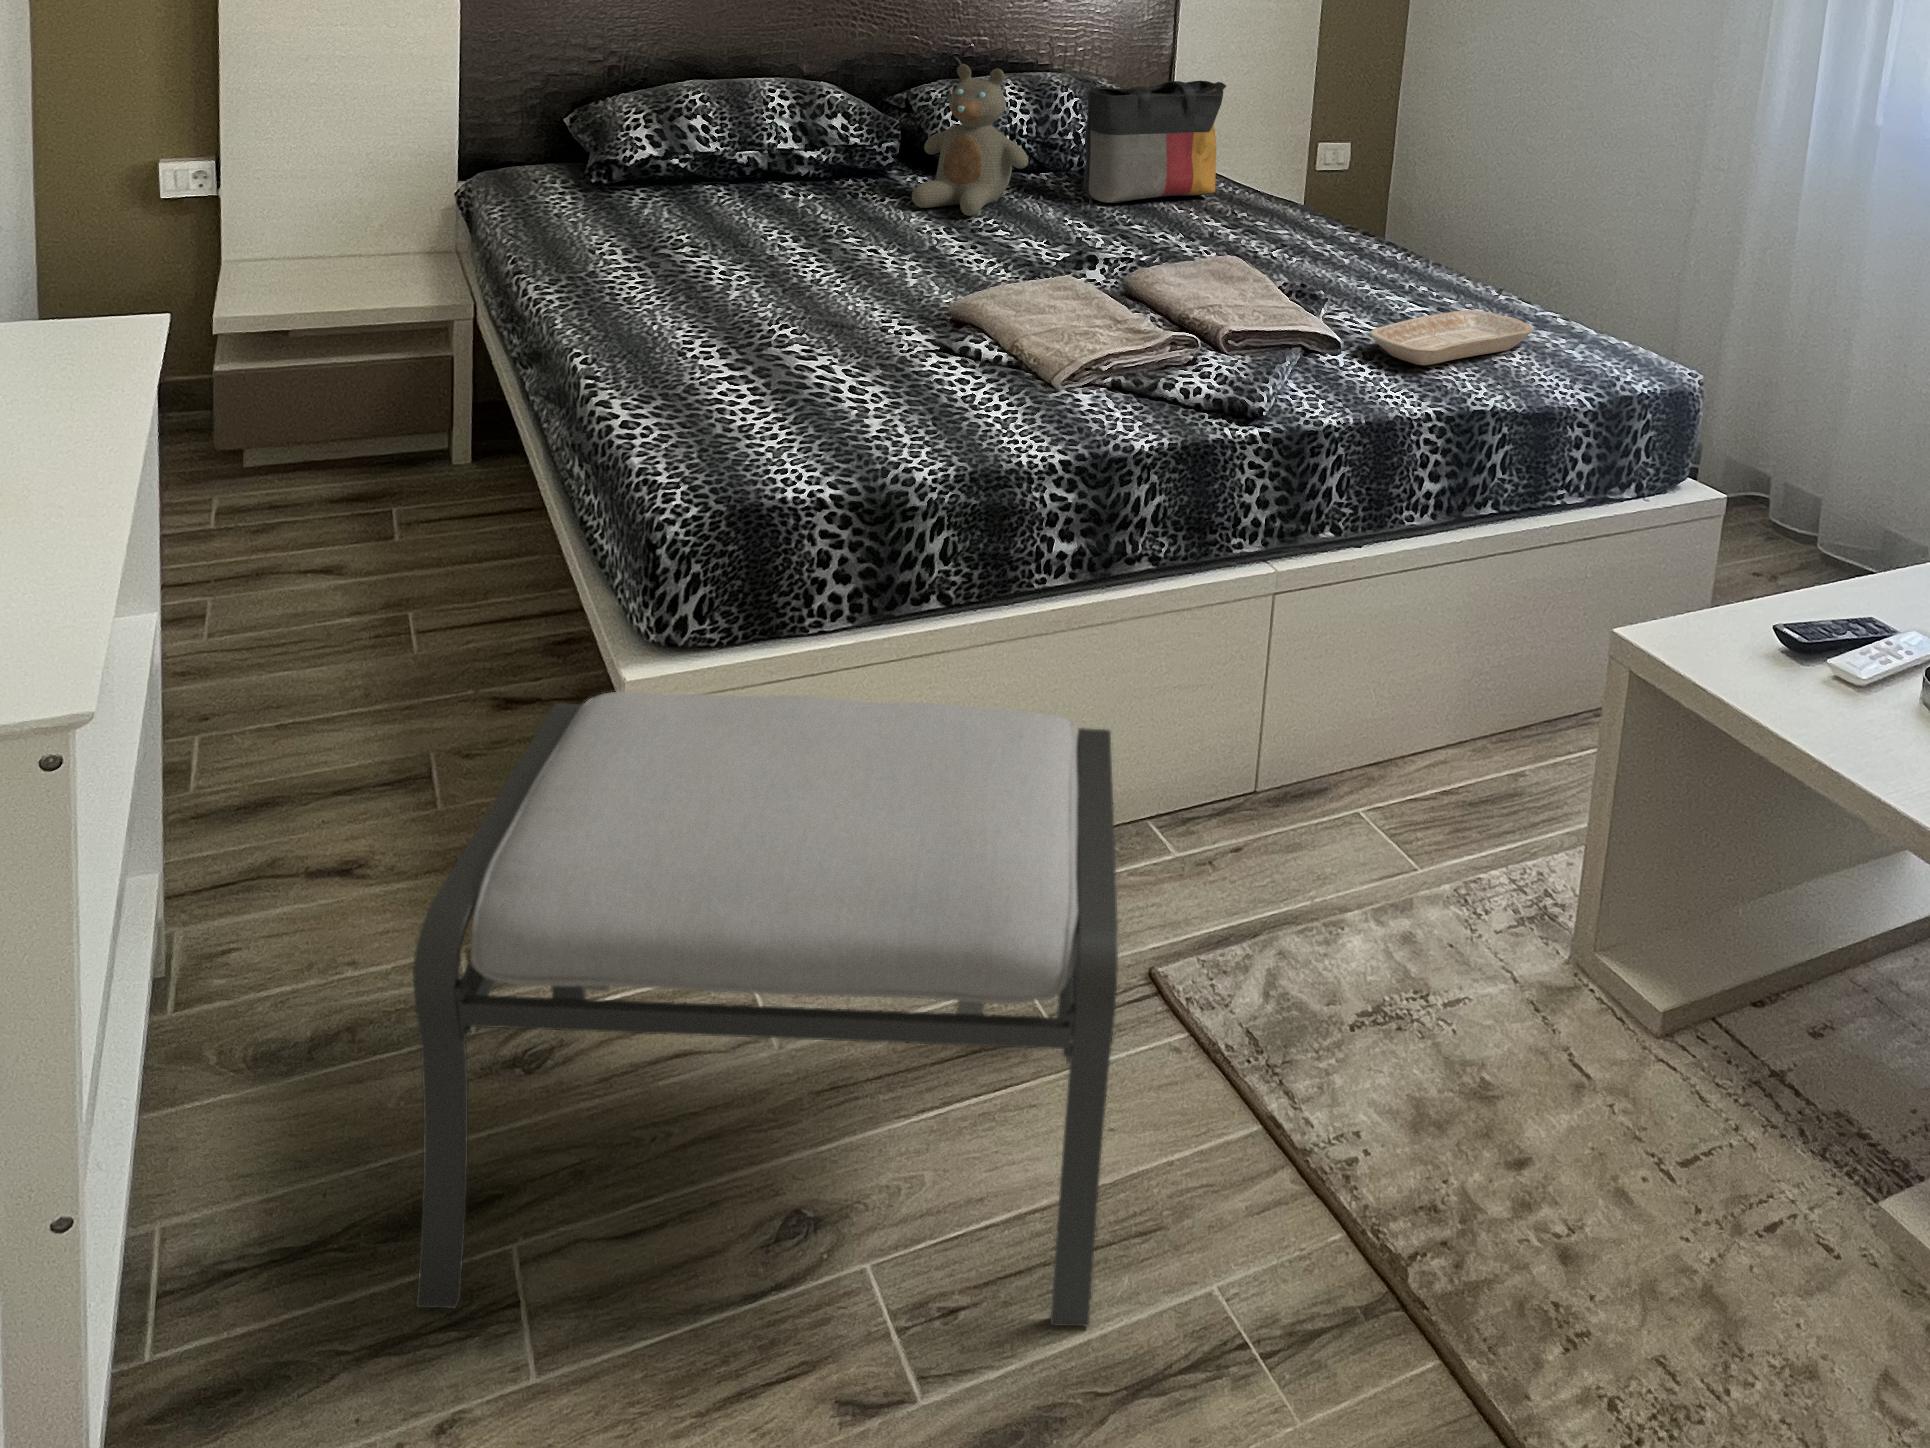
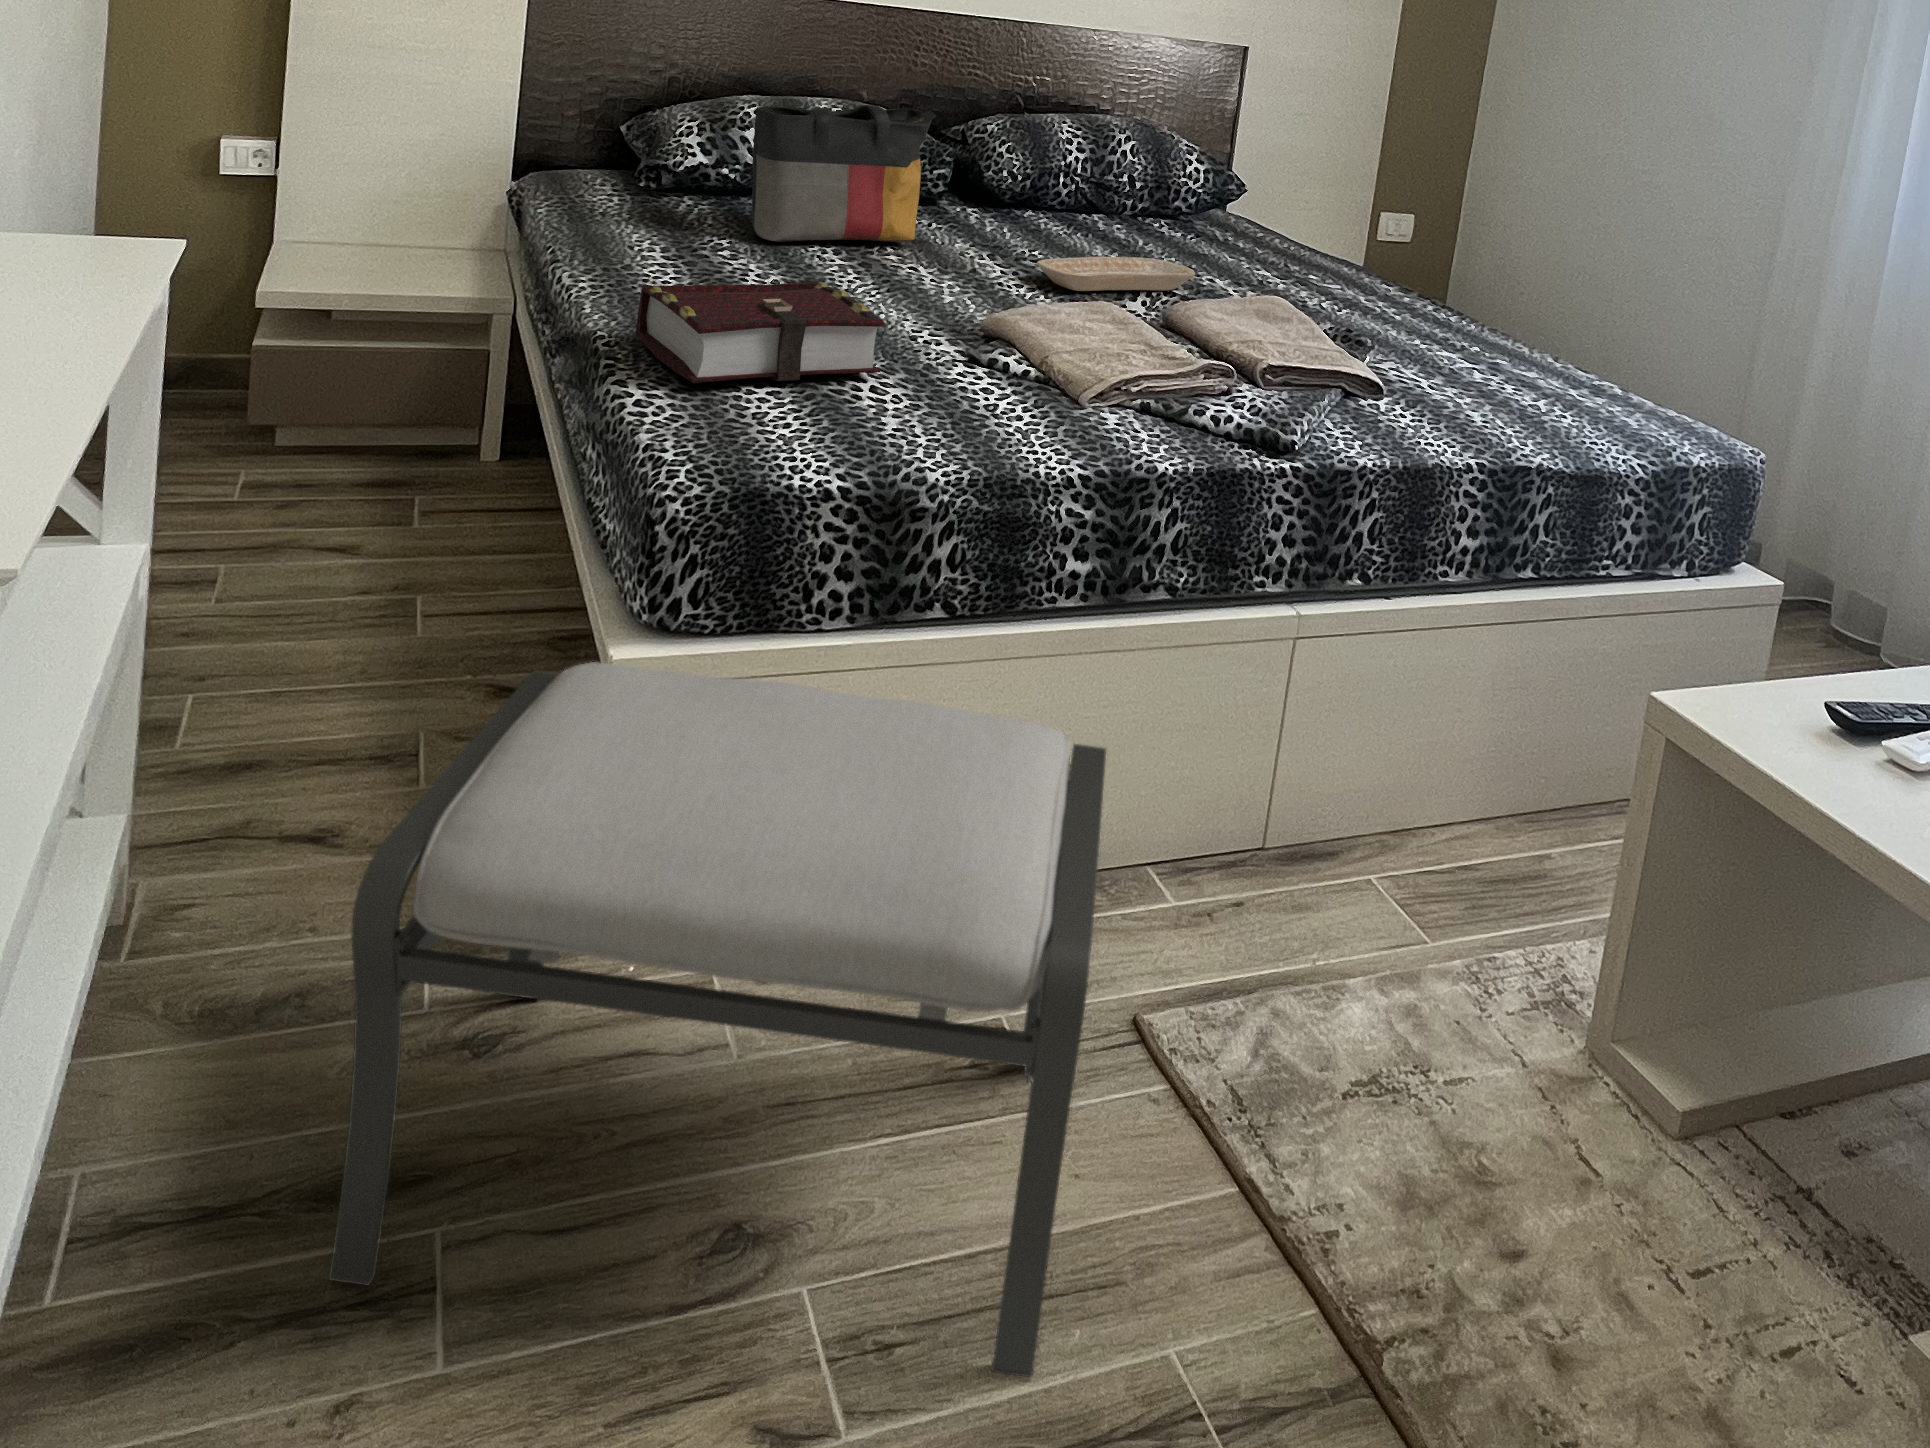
teddy bear: present [912,64,1028,216] -> none [957,91,1078,245]
tote bag: present [1083,81,1226,203] -> present [752,105,936,242]
book: none [614,281,859,399] -> present [636,281,885,383]
tray: present [1370,310,1534,365] -> present [1037,257,1195,291]

